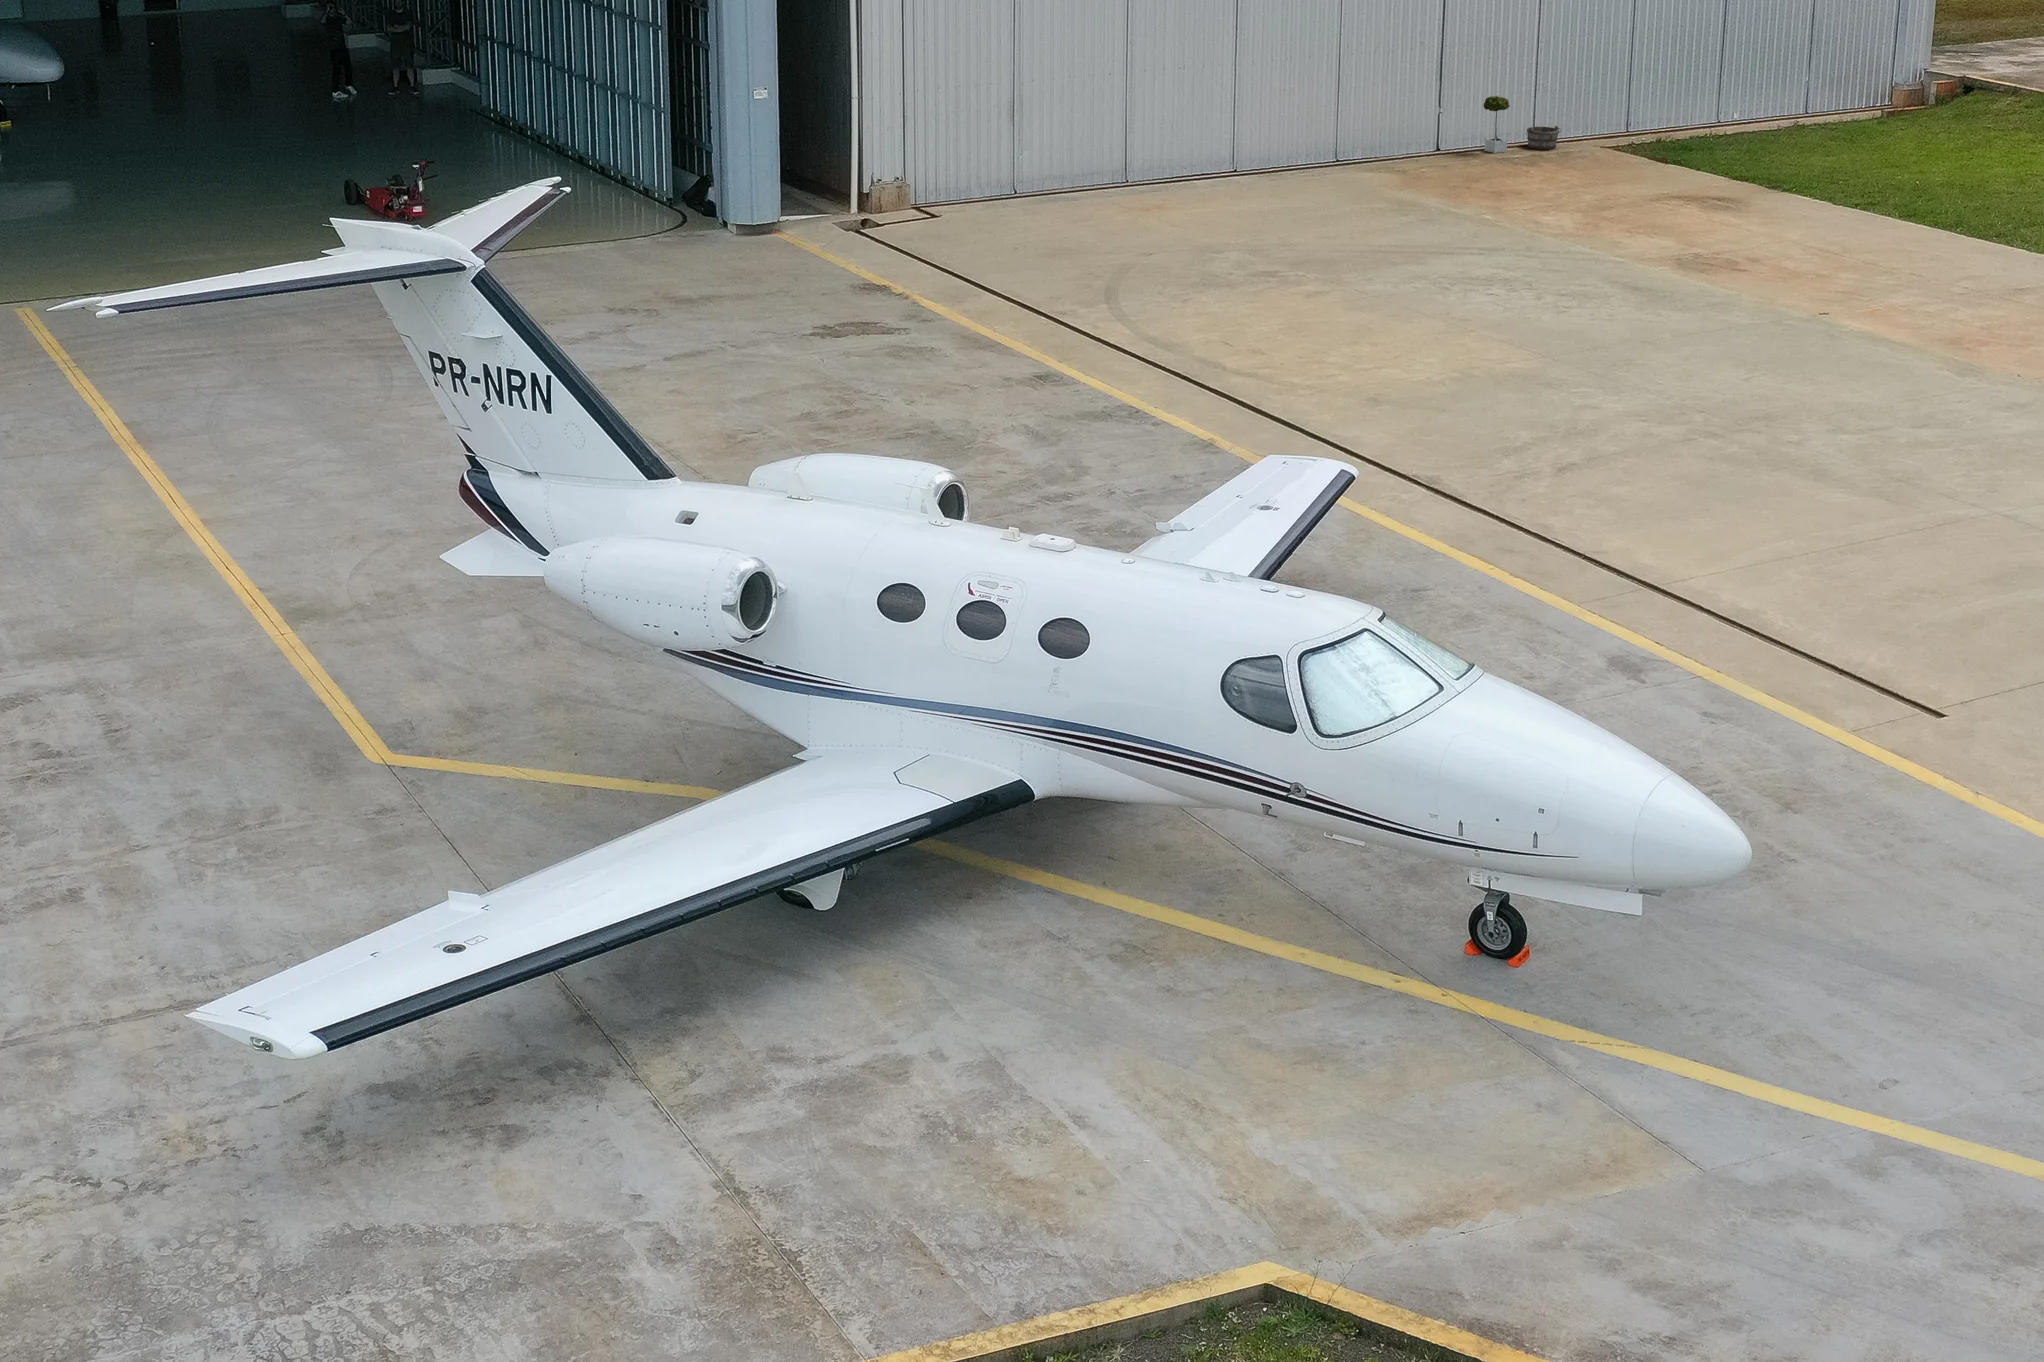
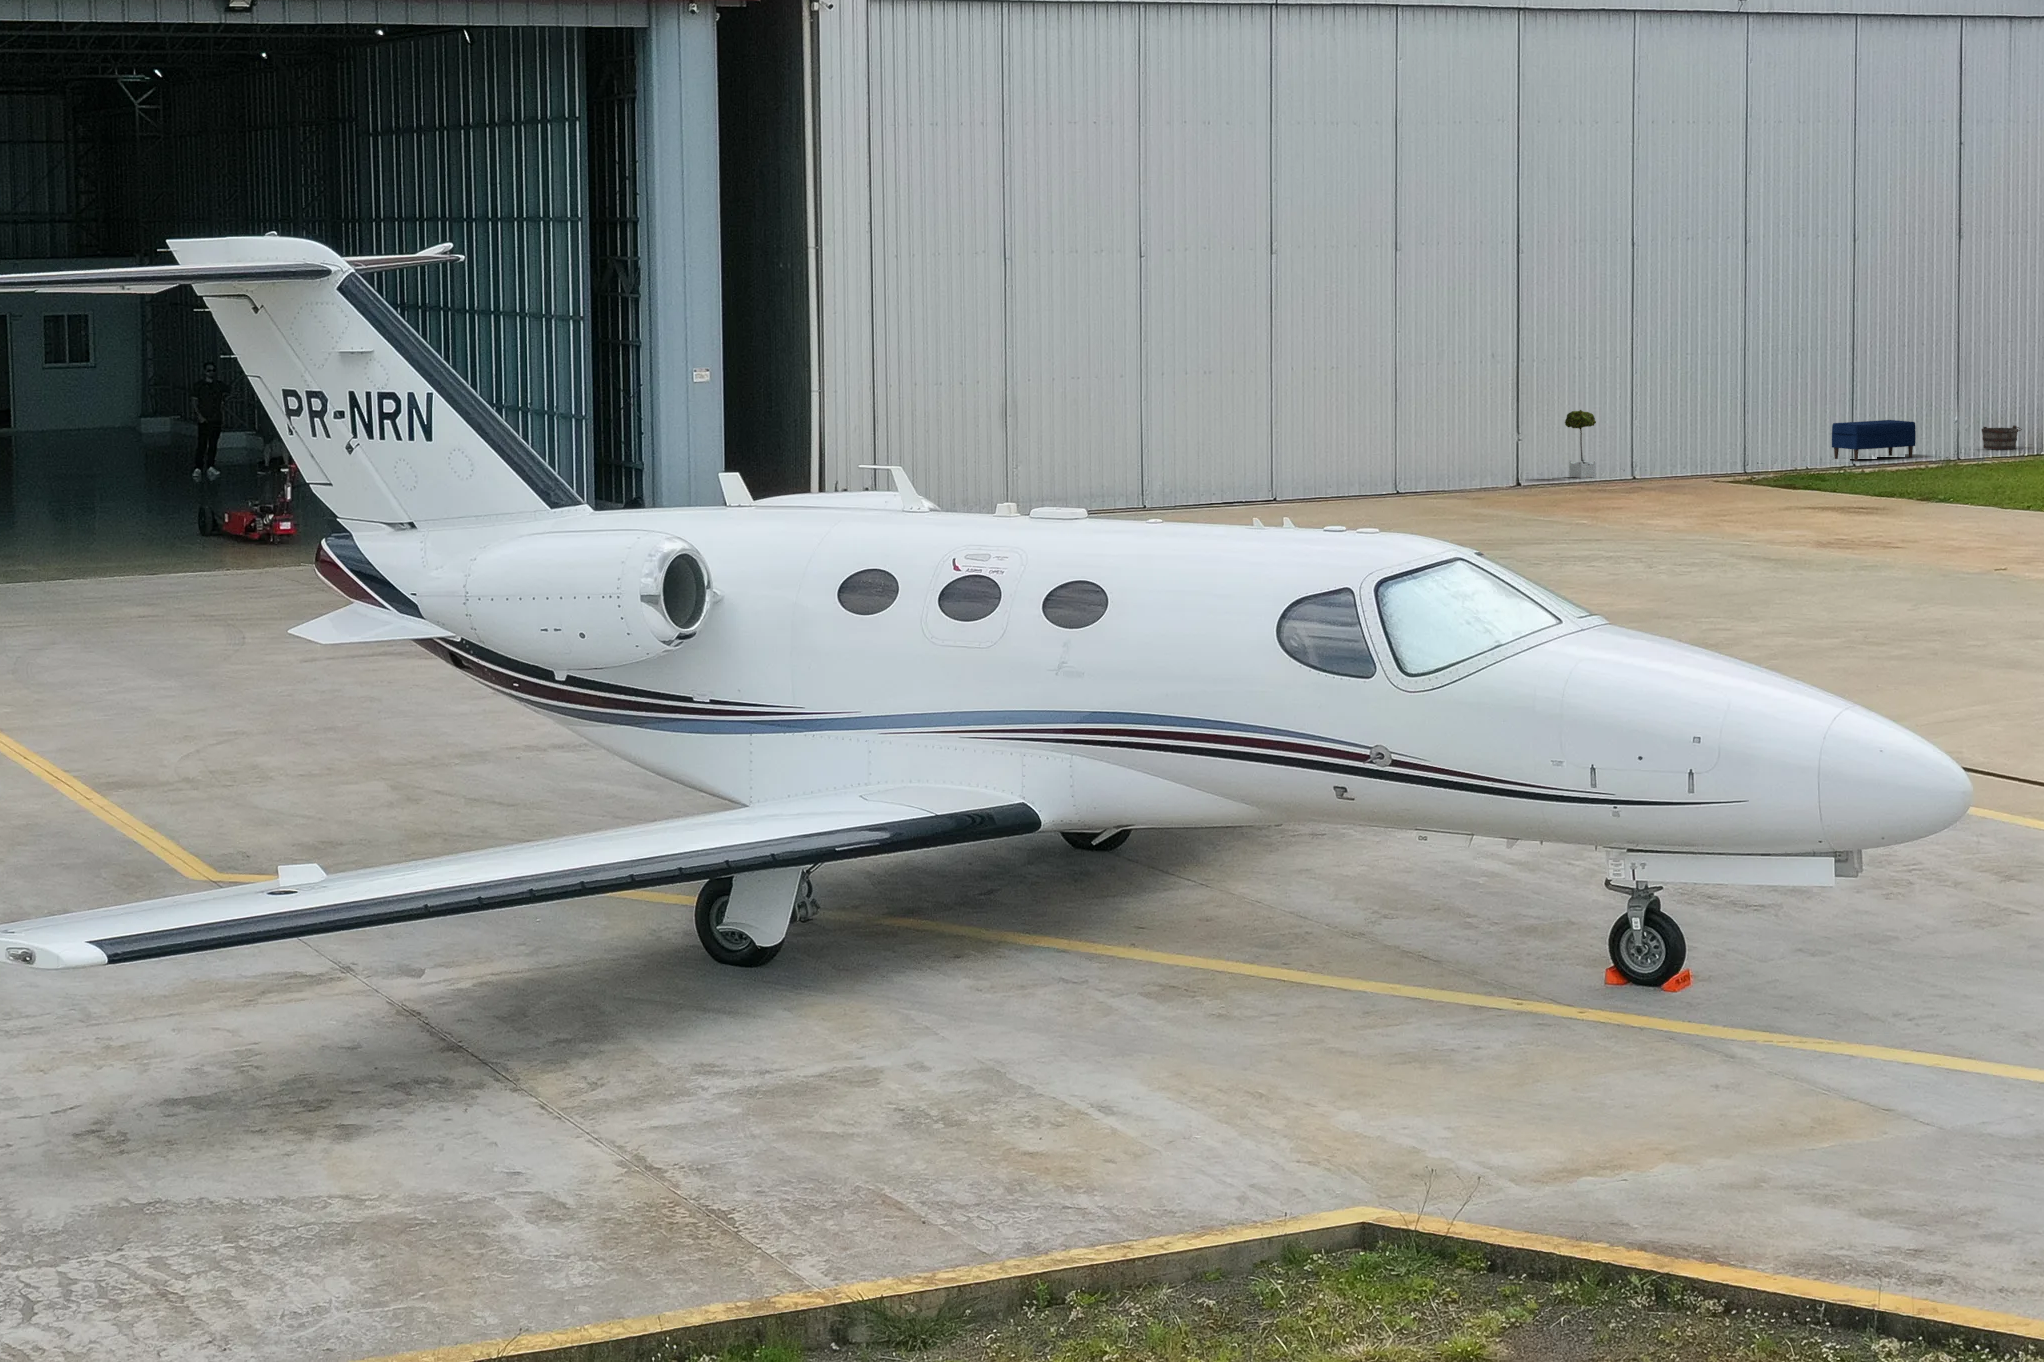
bench: none [1707,93,1779,132] -> present [1832,420,1916,461]
bucket: present [1527,126,1562,149] -> present [1982,425,2022,450]

